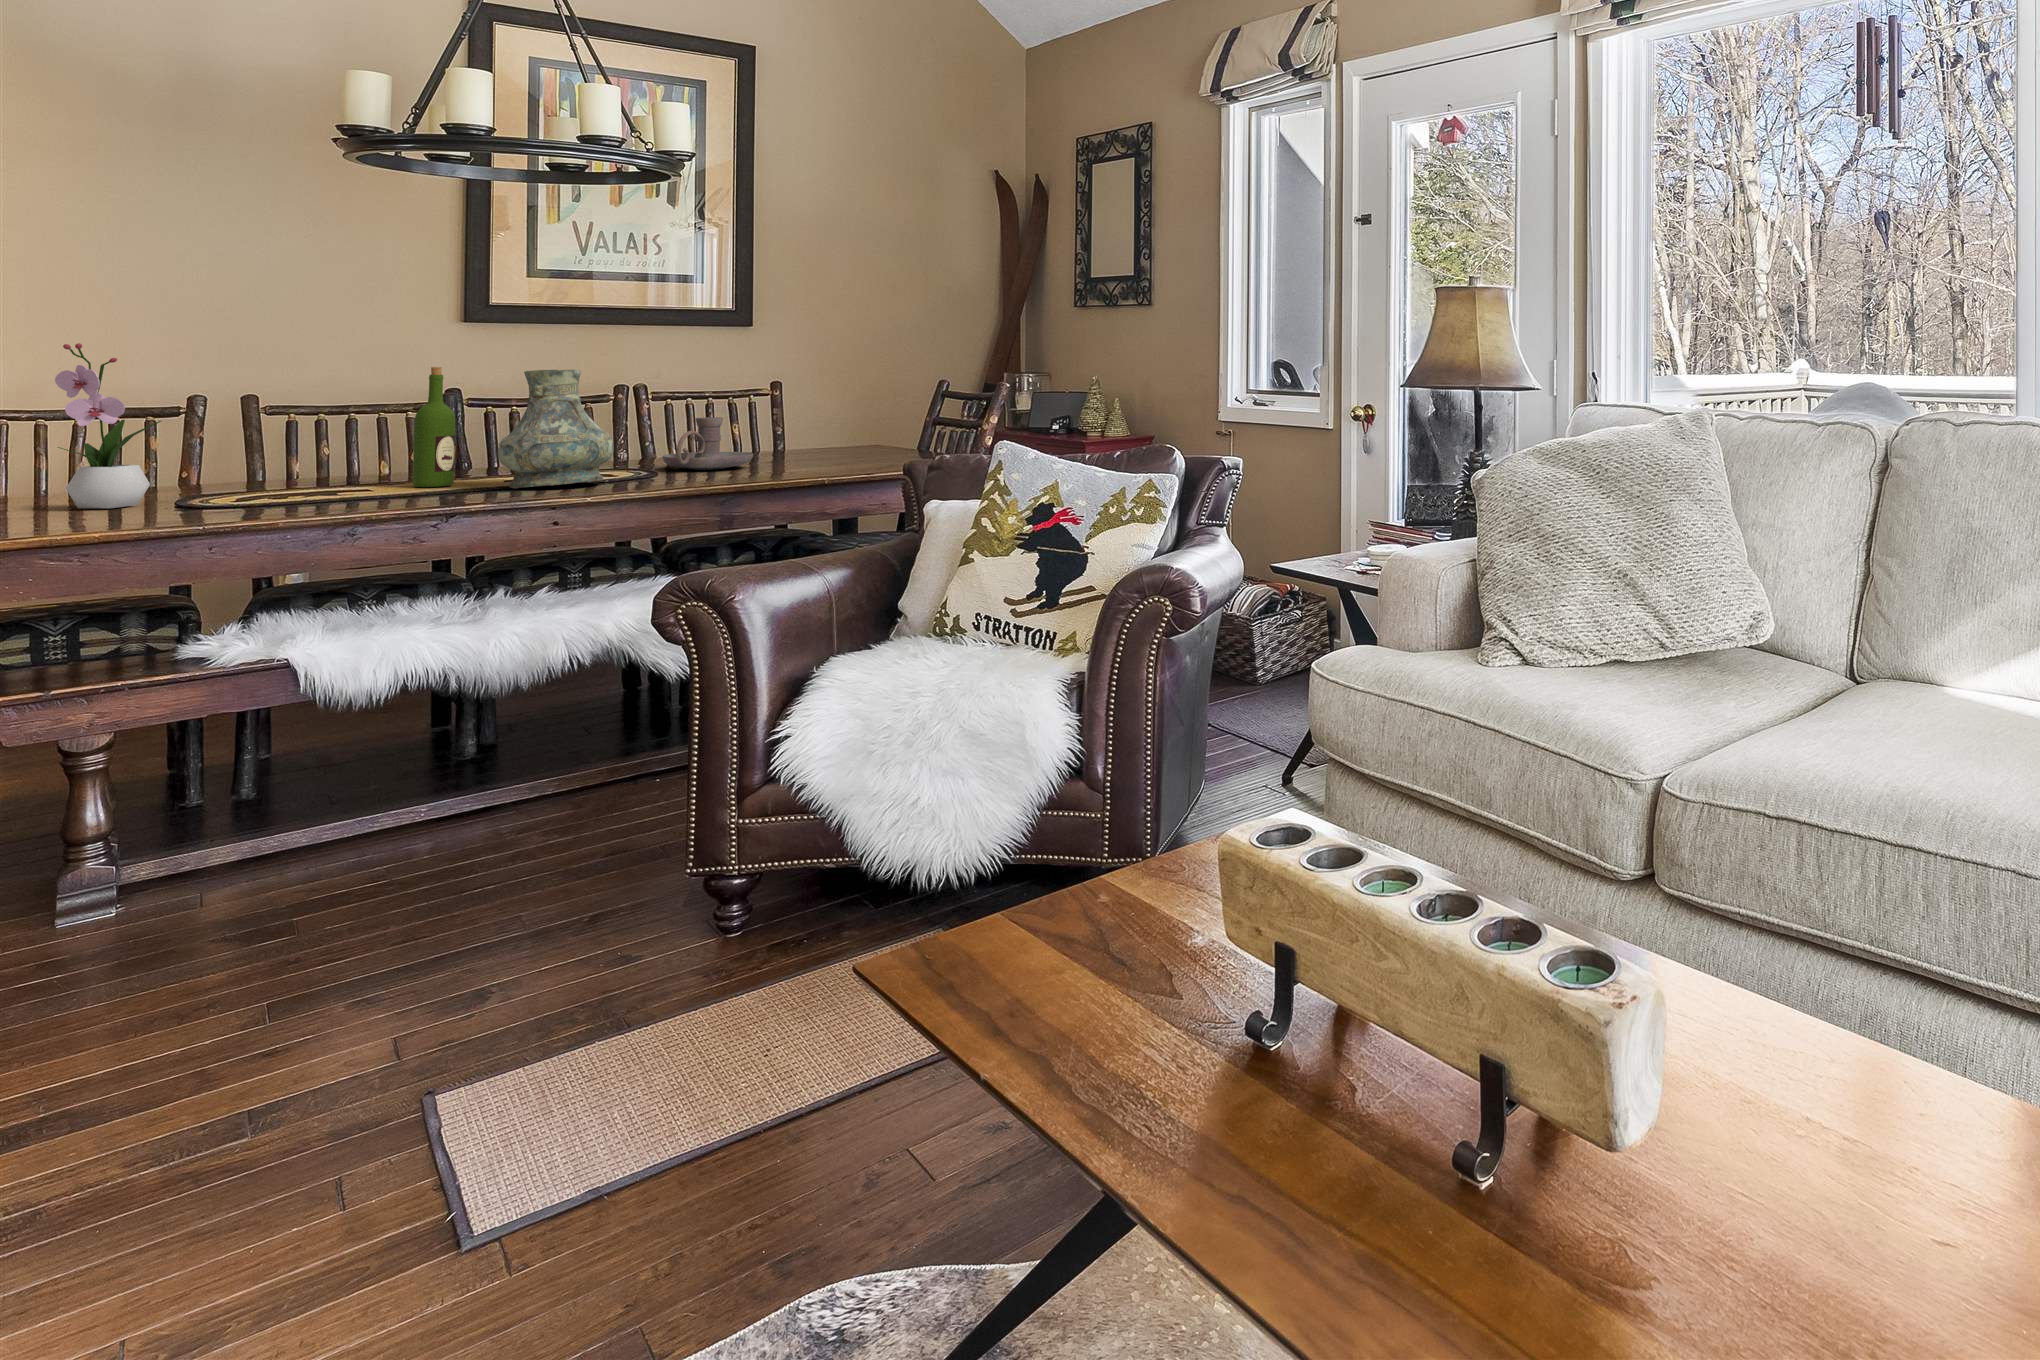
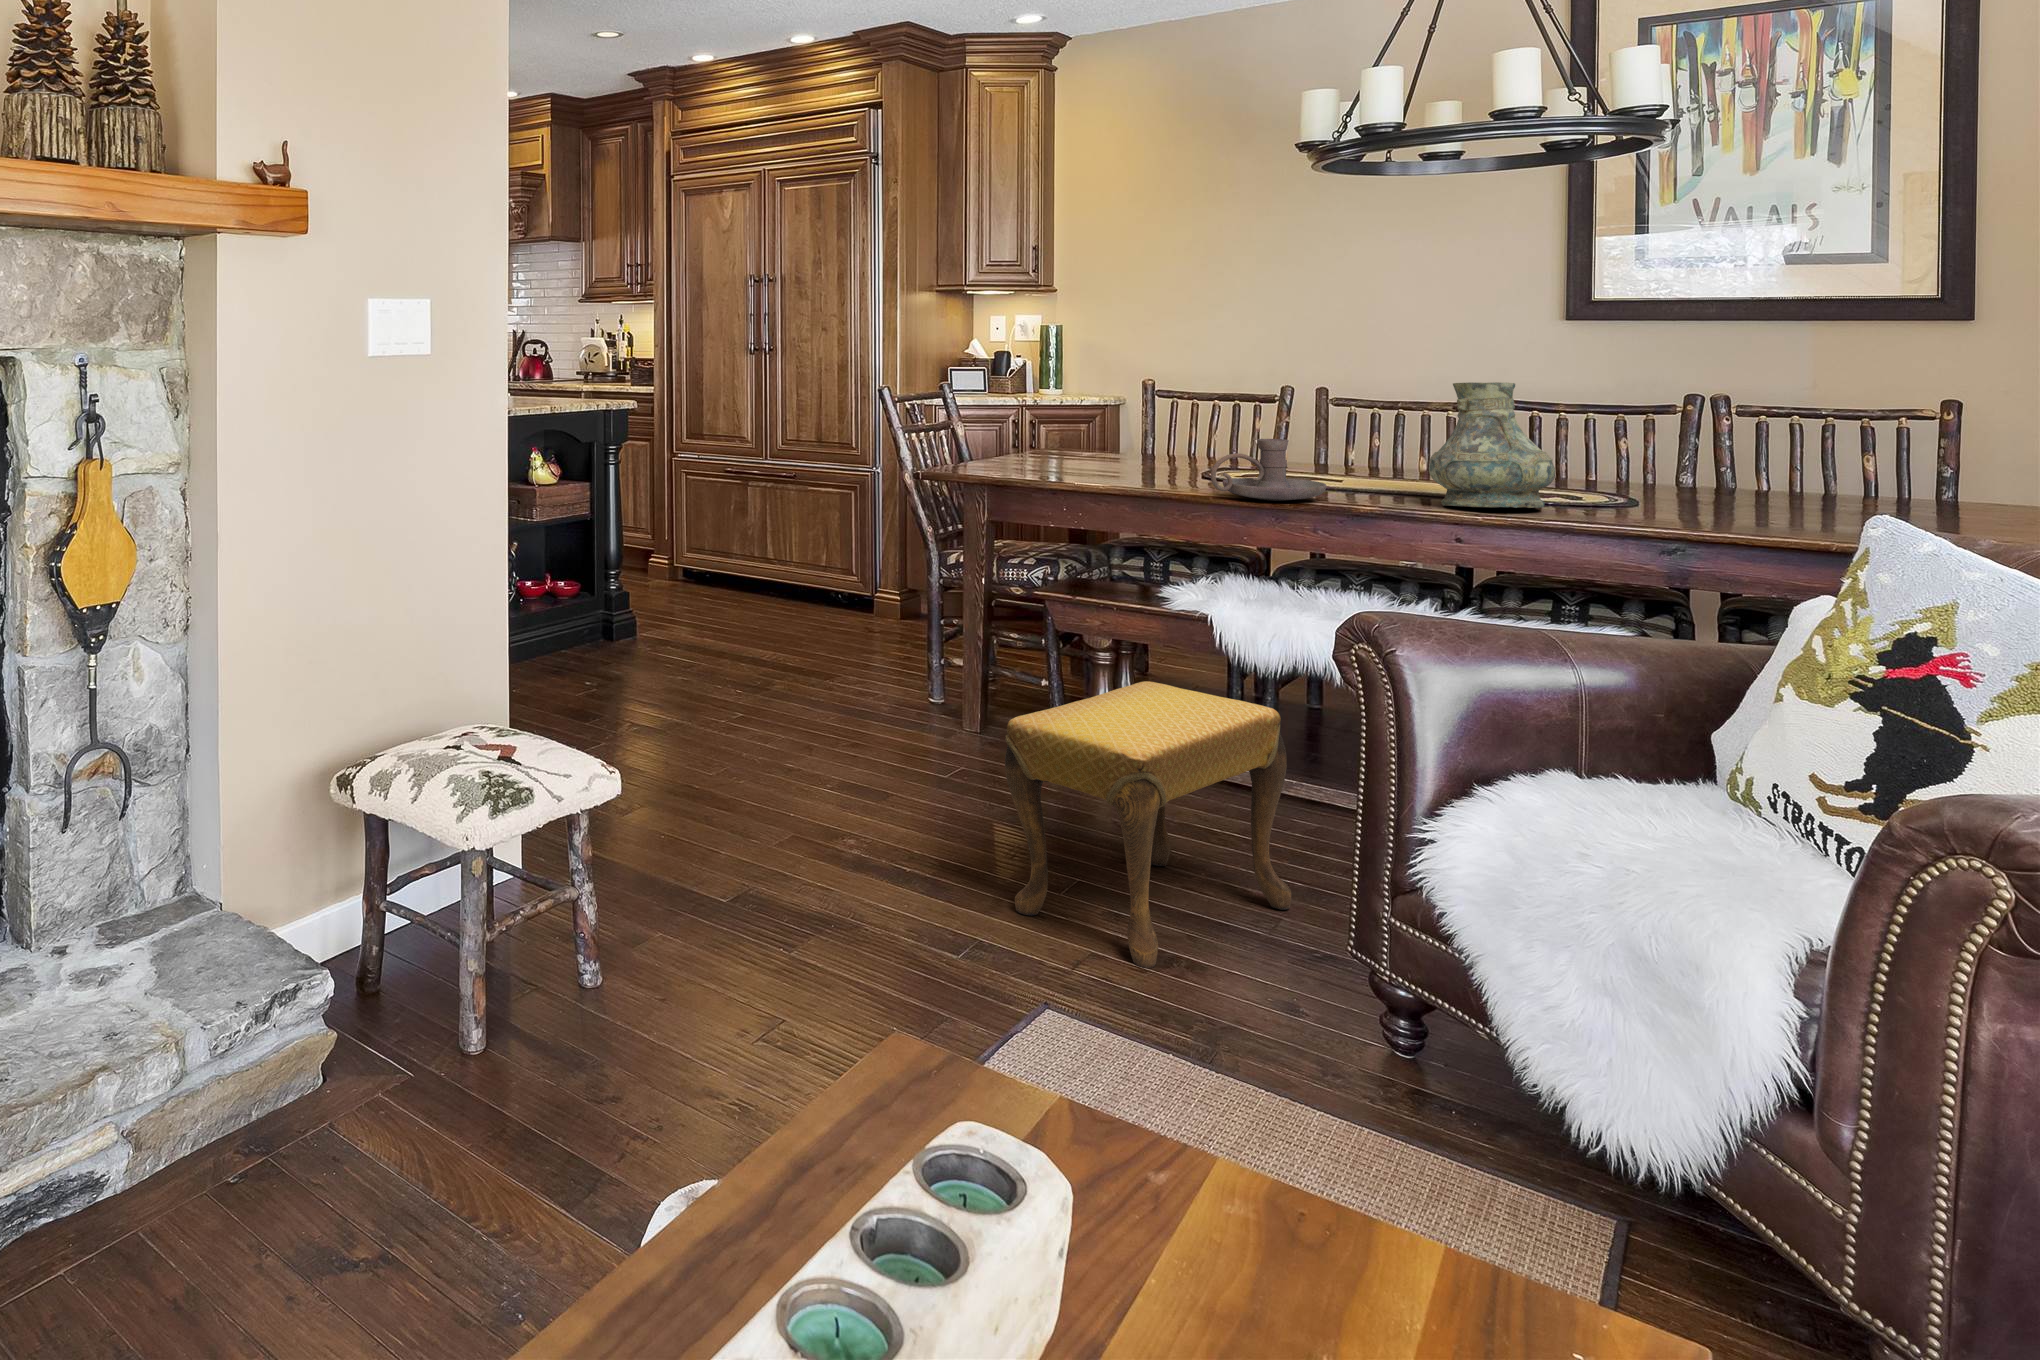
flower arrangement: present [55,343,161,508] -> none [1110,360,1175,486]
wine bottle: present [413,367,455,487] -> none [1372,378,1410,495]
candle holder: present [662,417,753,470] -> present [1211,439,1326,501]
footstool: none [218,696,515,1042] -> present [1005,681,1291,968]

